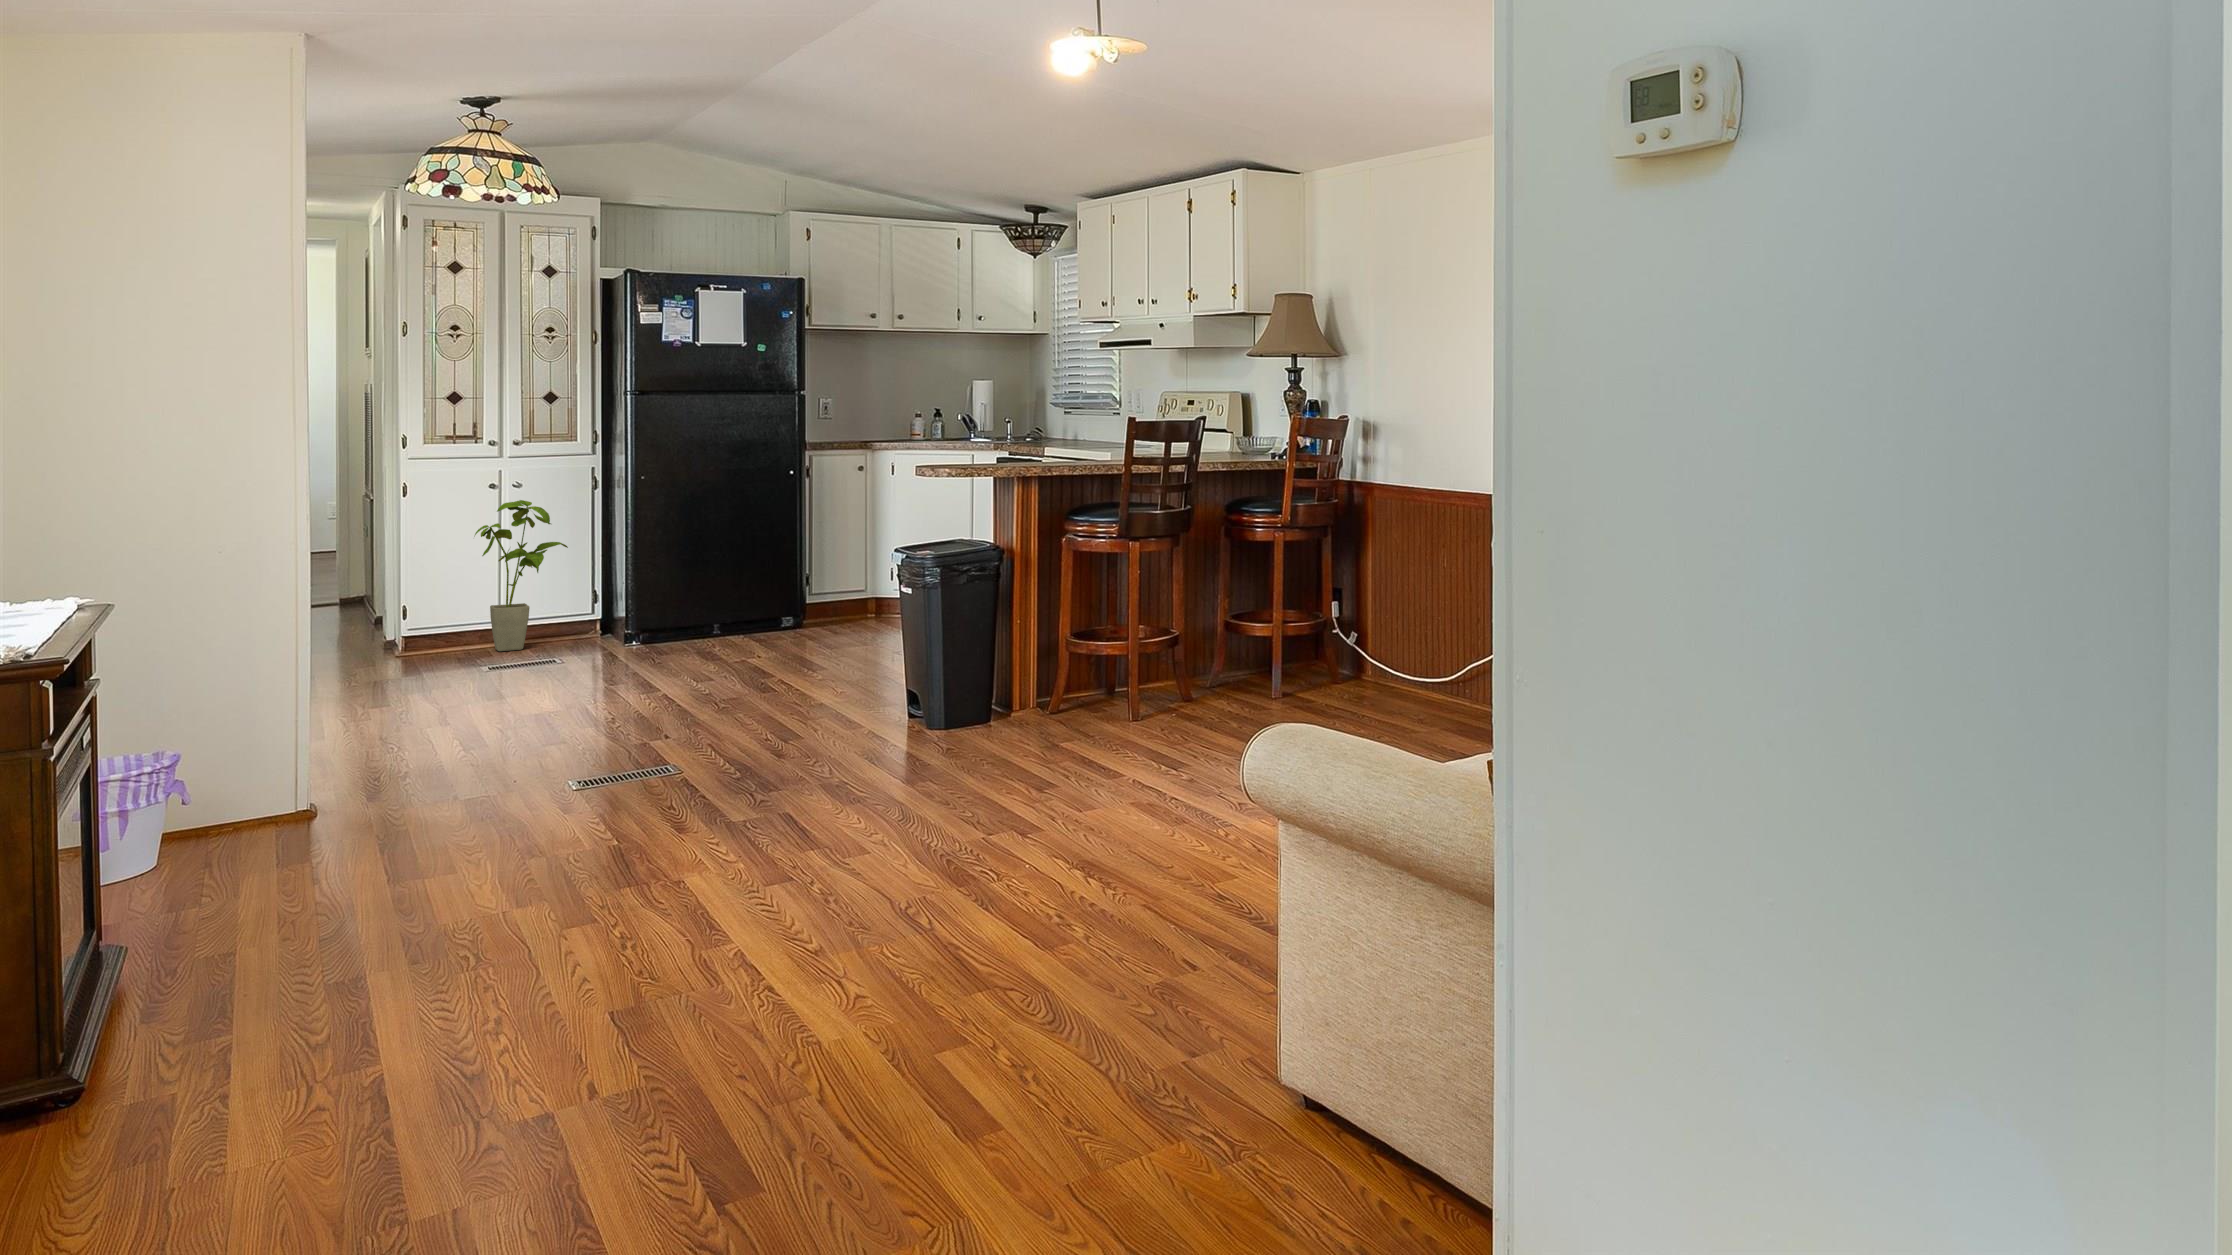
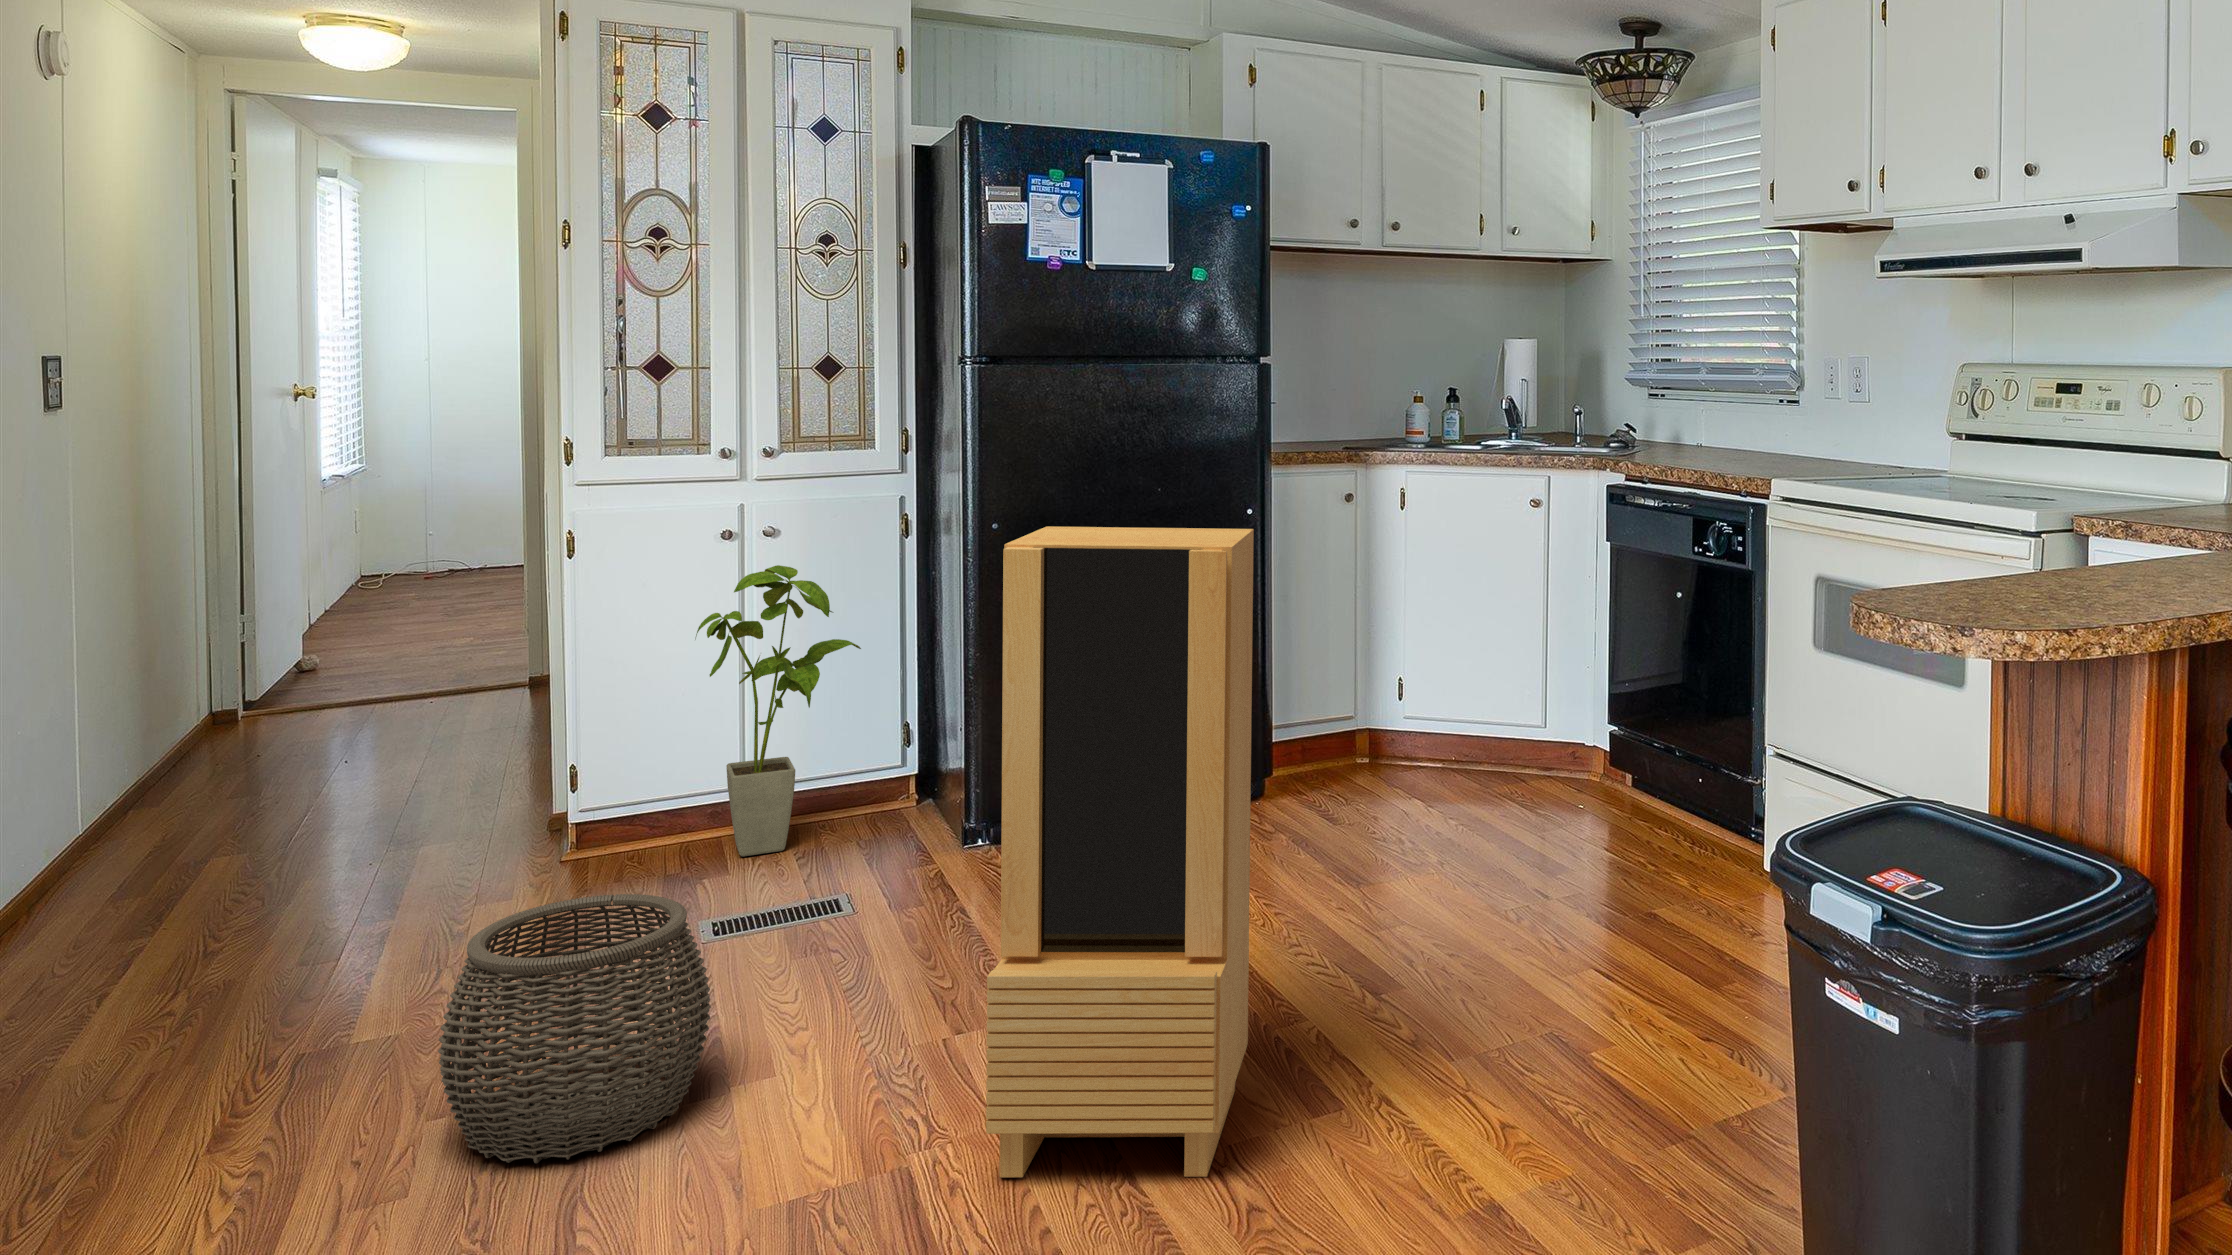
storage cabinet: none [614,456,740,704] -> present [986,526,1254,1177]
woven basket: none [376,616,495,709] -> present [438,894,711,1163]

